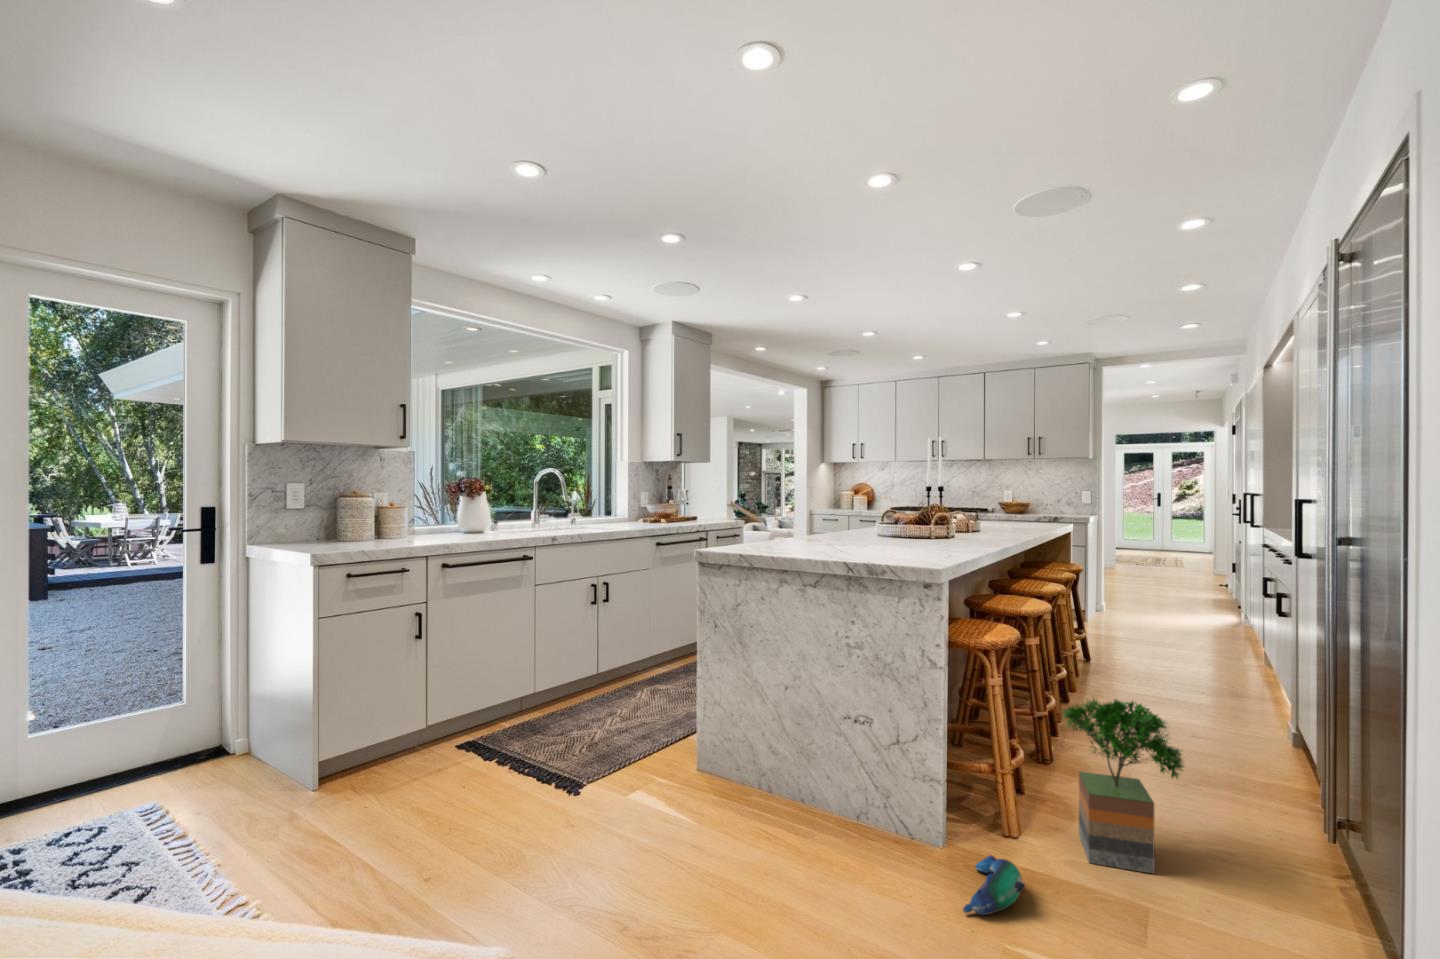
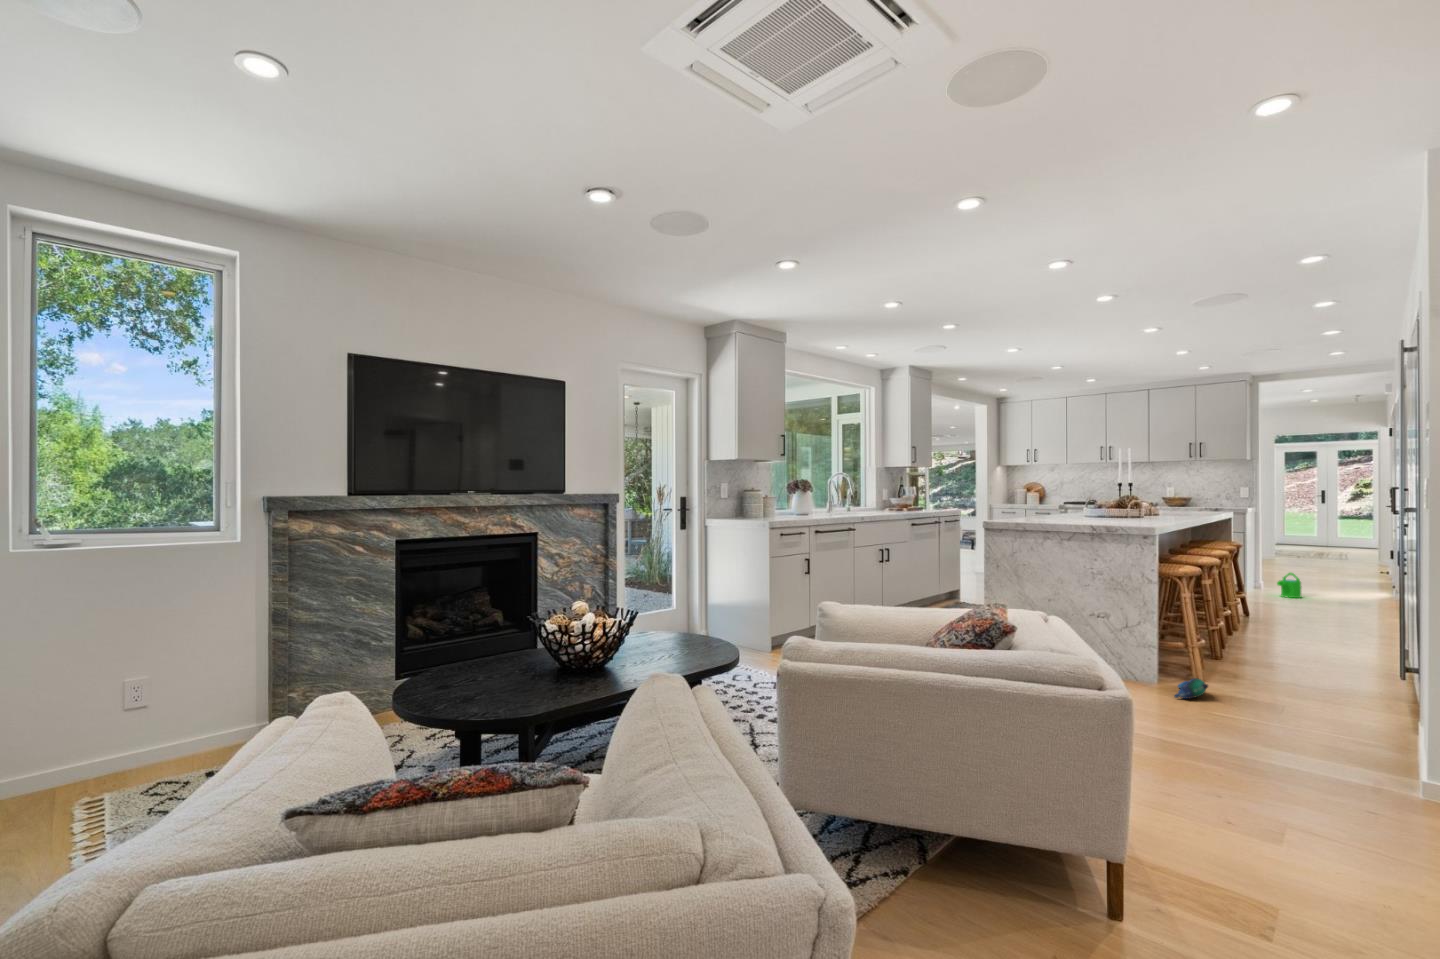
watering can: none [1122,595,1151,627] -> present [1277,573,1302,598]
potted tree: present [1062,699,1184,873] -> none [1226,600,1302,693]

